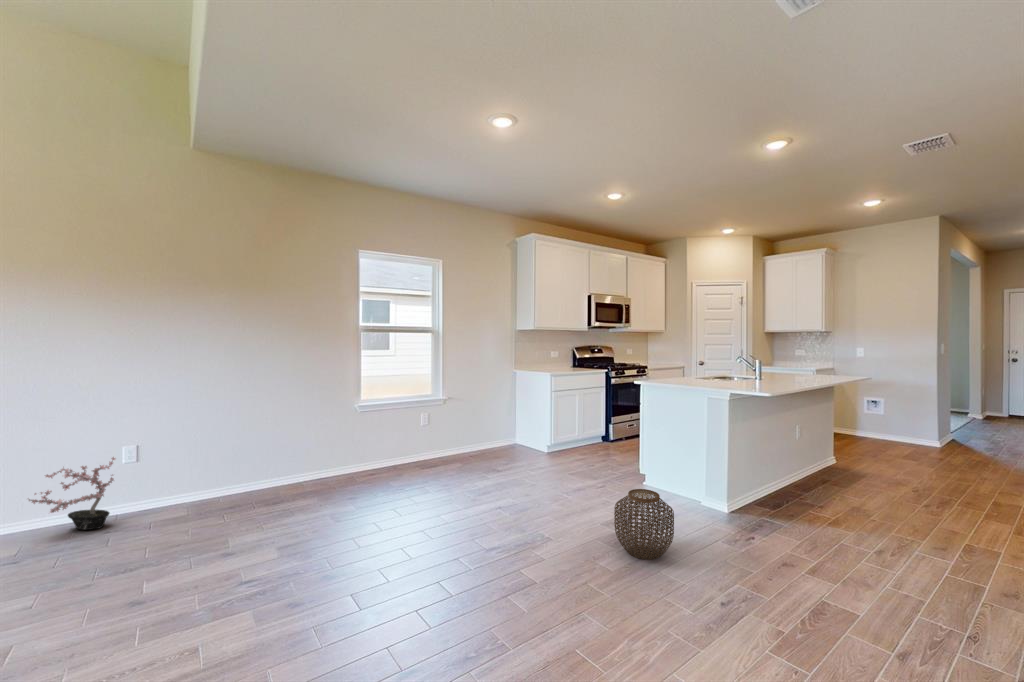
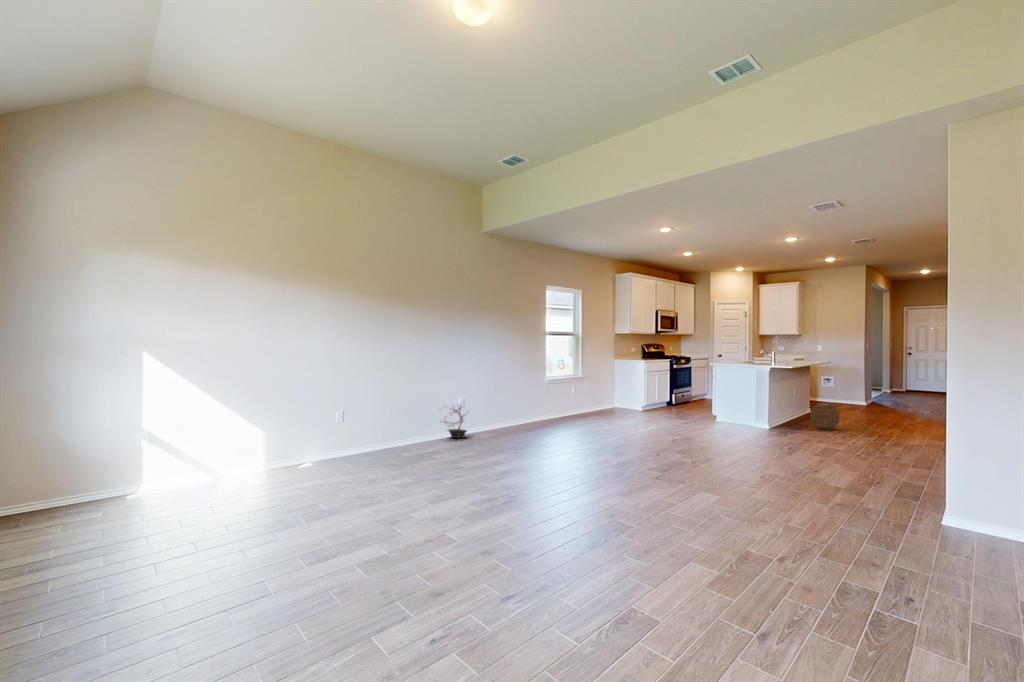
woven basket: present [614,489,674,560] -> present [810,403,839,430]

